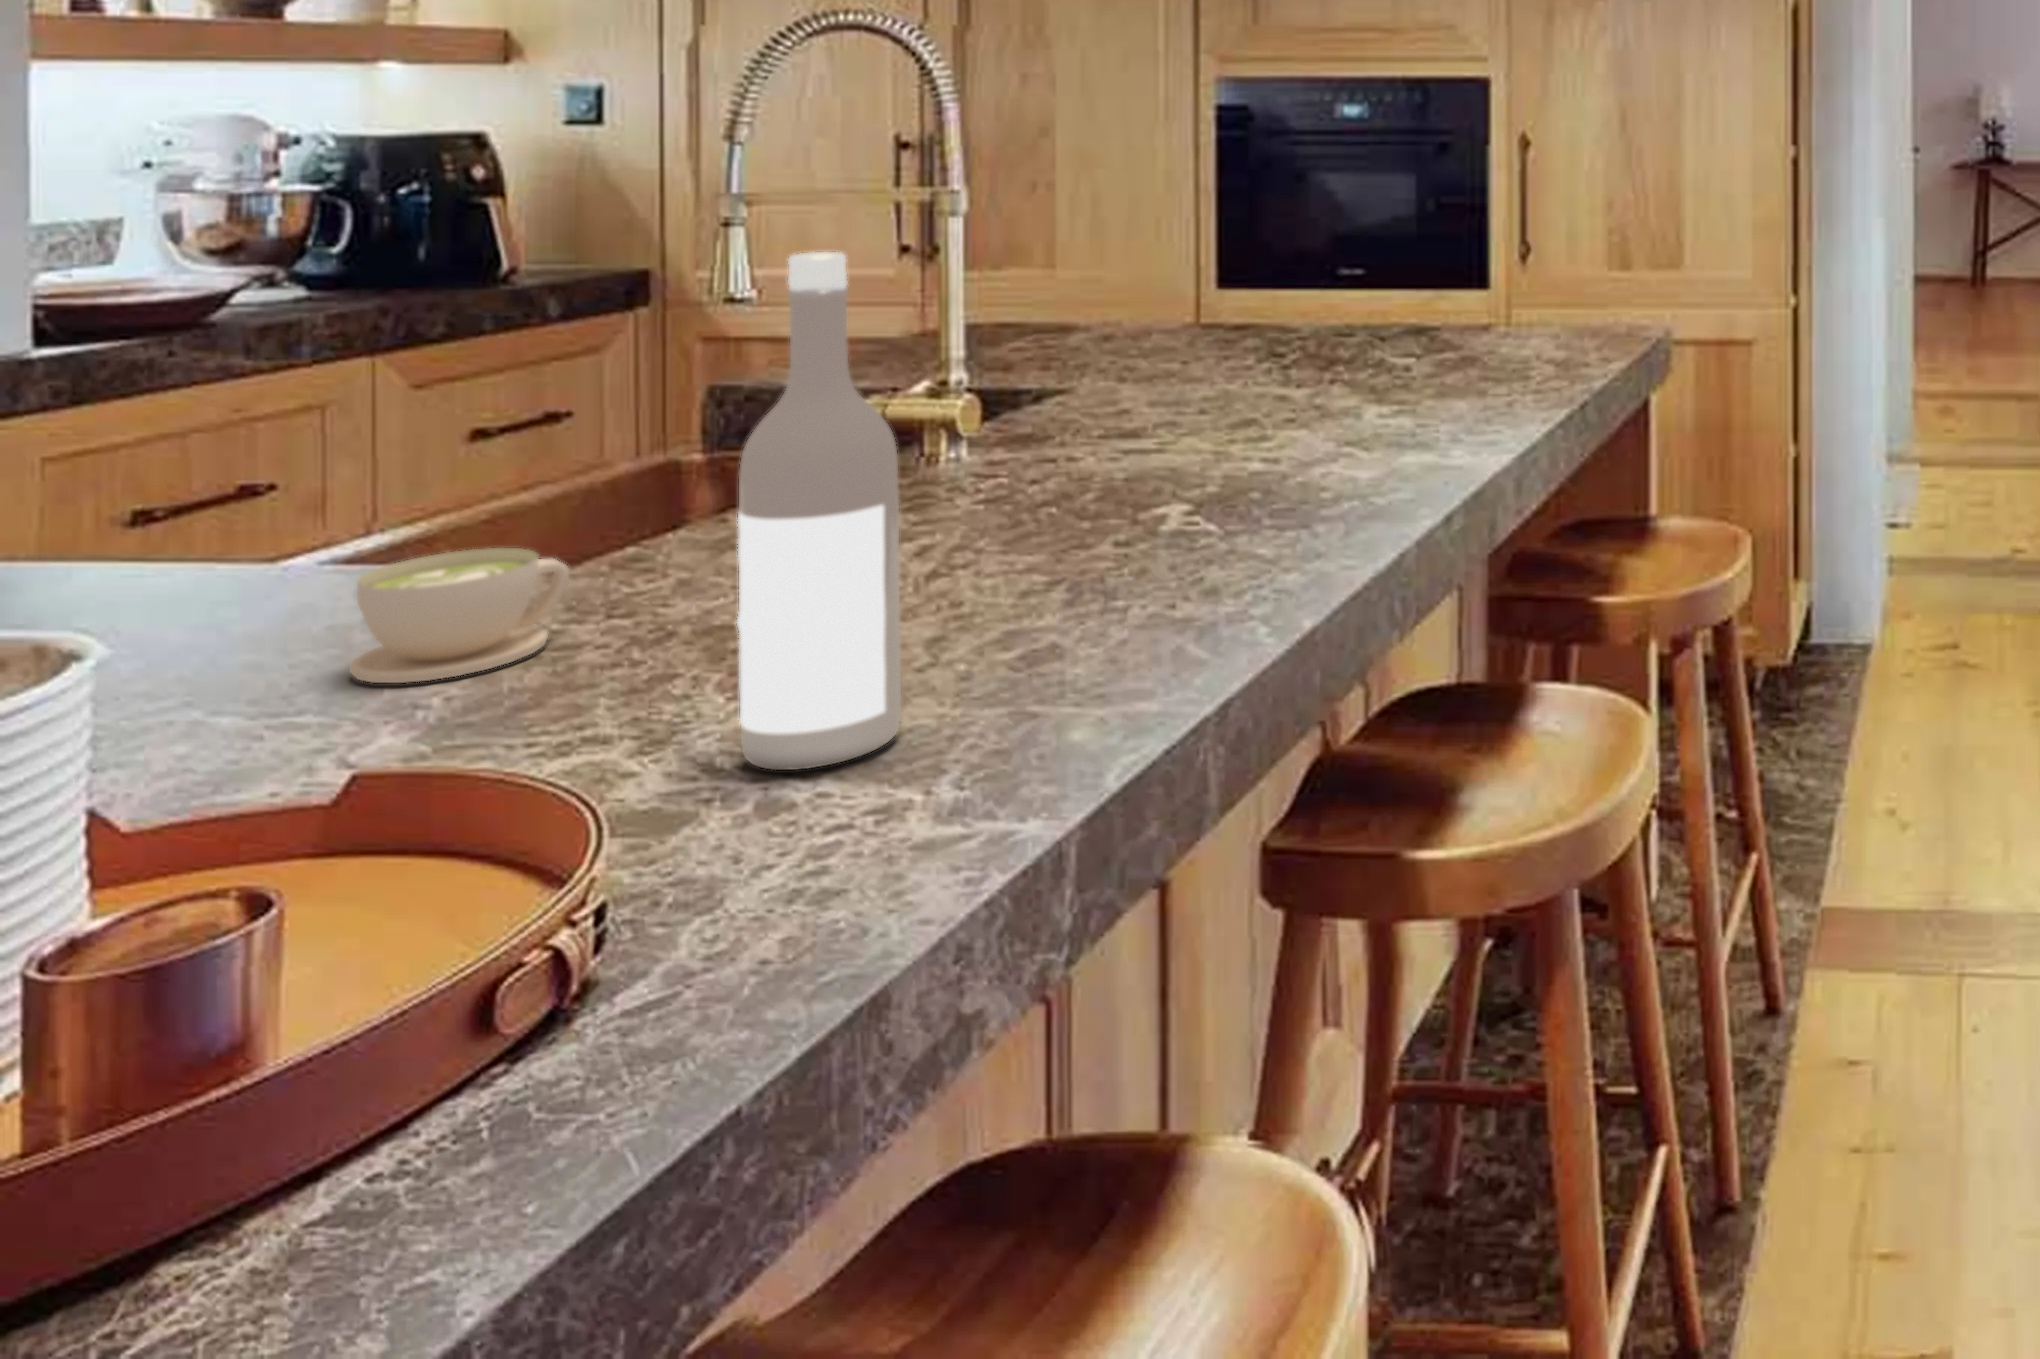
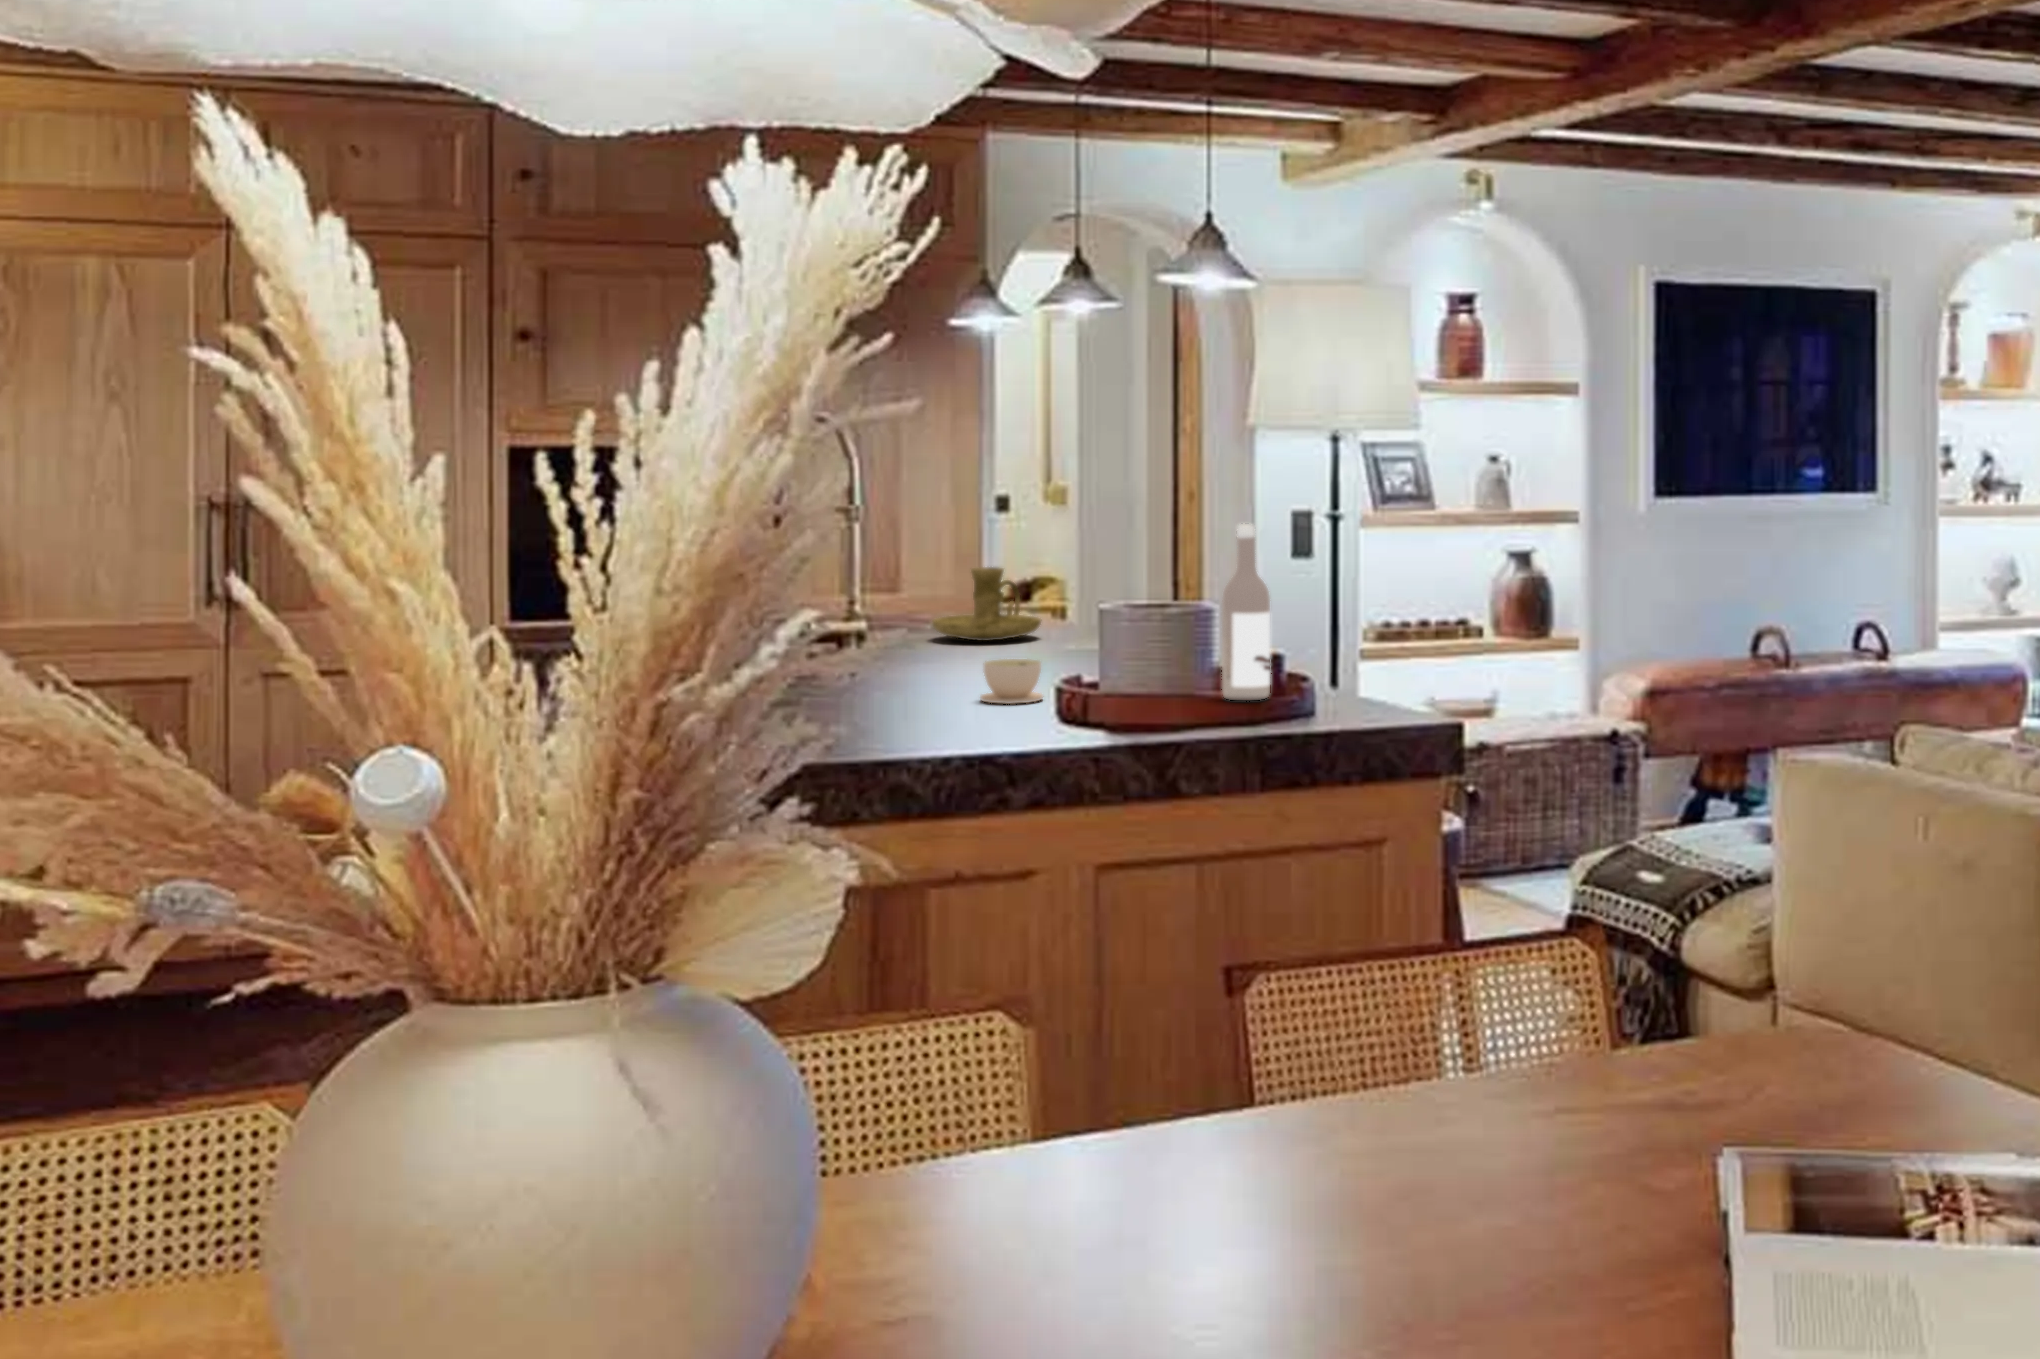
candle holder: none [1182,270,1403,401] -> present [933,567,1041,641]

